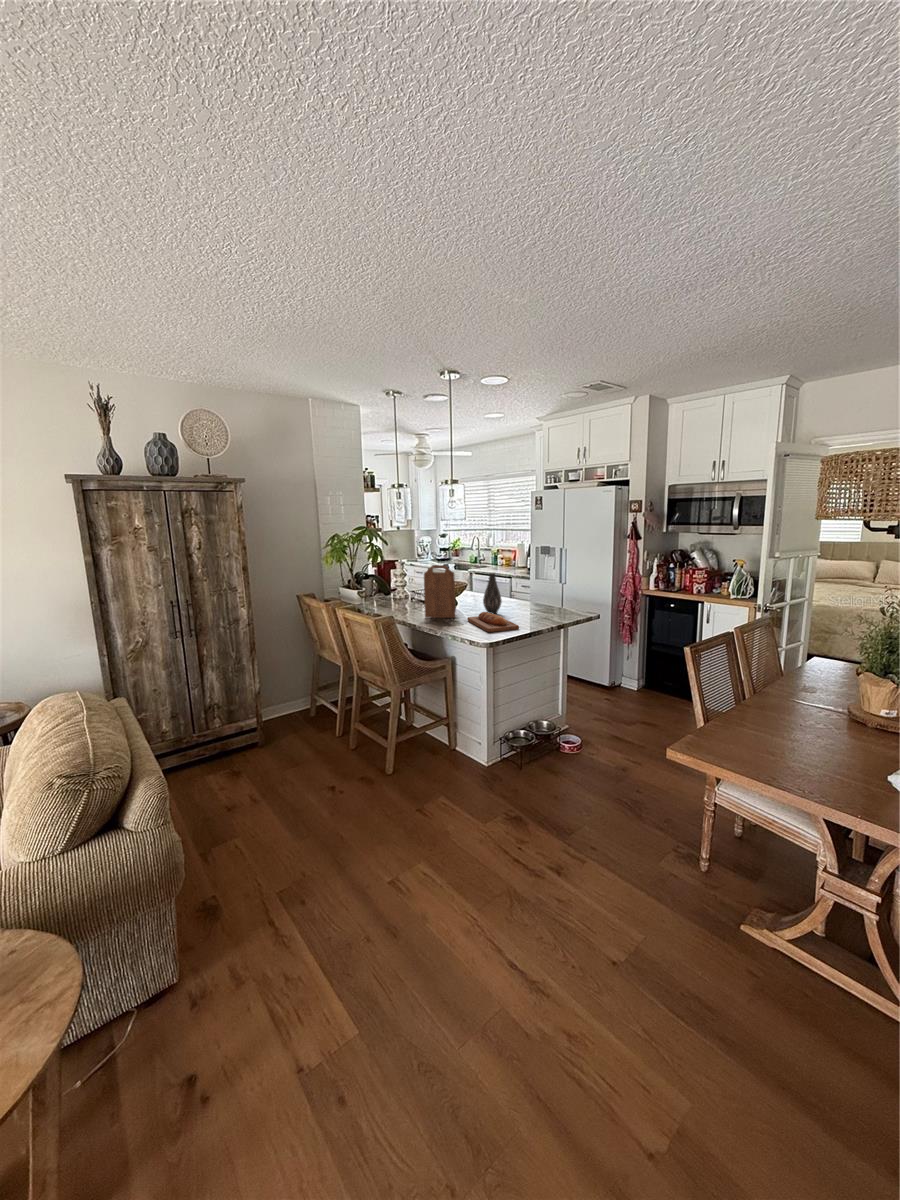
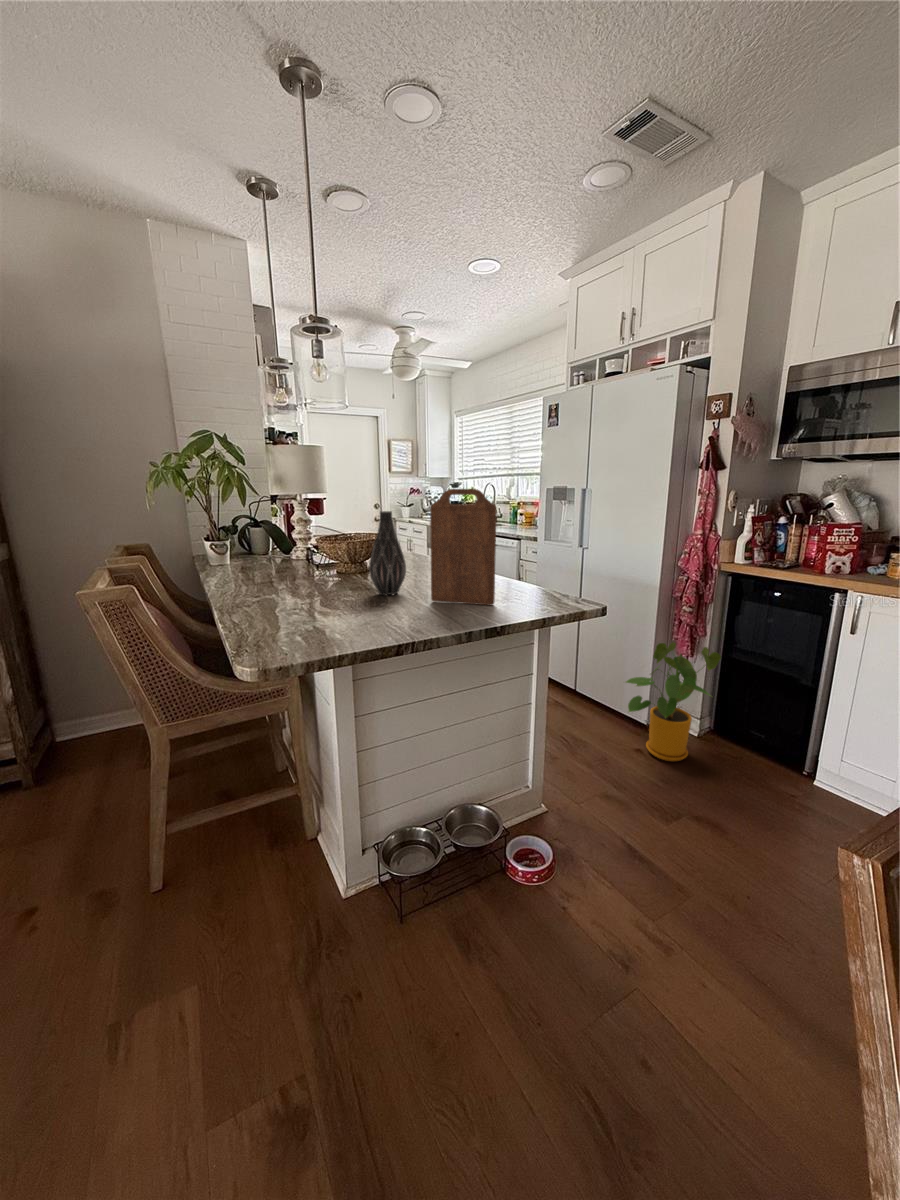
cutting board: present [424,565,455,618] -> present [430,489,497,605]
bread loaf: present [467,612,519,632] -> none [299,590,382,640]
house plant: none [598,636,647,702] -> present [626,643,721,761]

